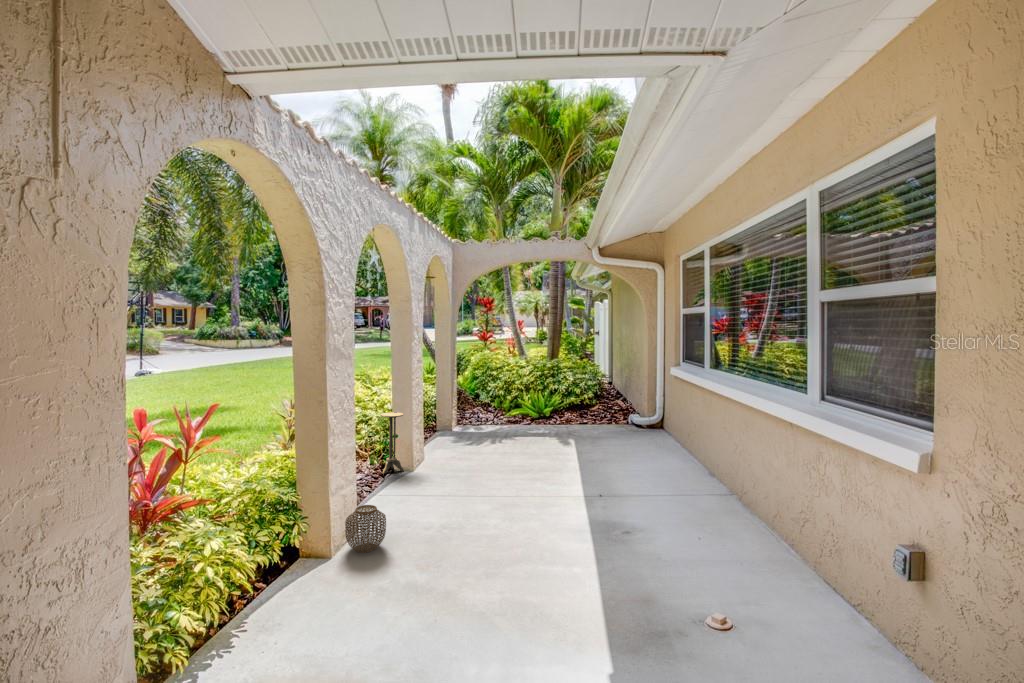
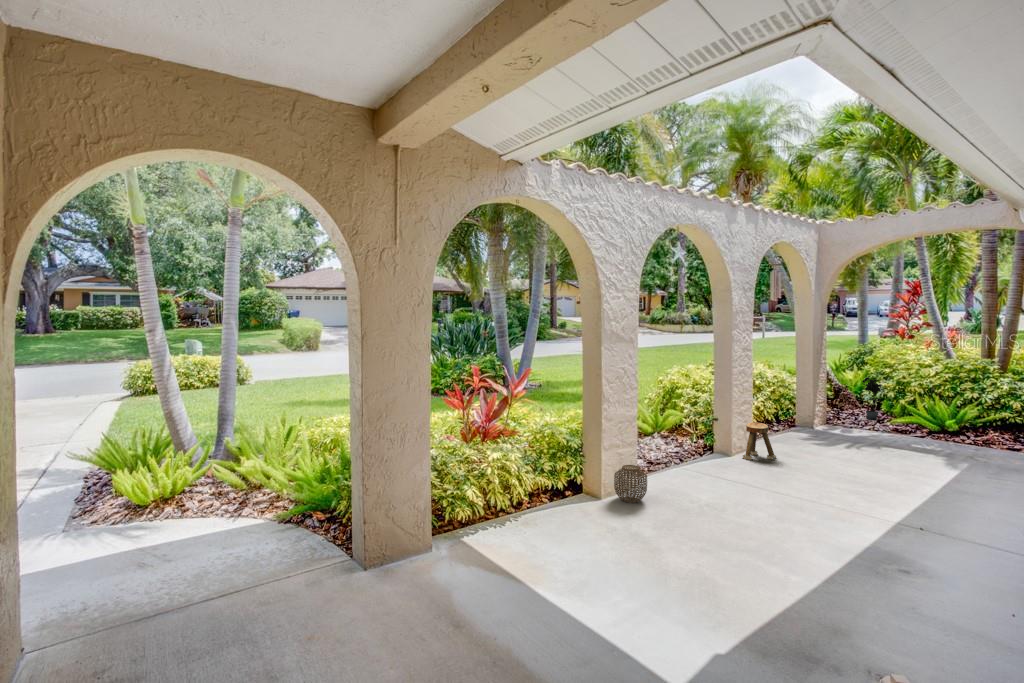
potted plant: none [481,378,498,414] -> present [862,376,882,420]
side table: present [381,412,404,473] -> none [693,398,715,455]
stool: none [430,431,457,469] -> present [743,422,776,460]

